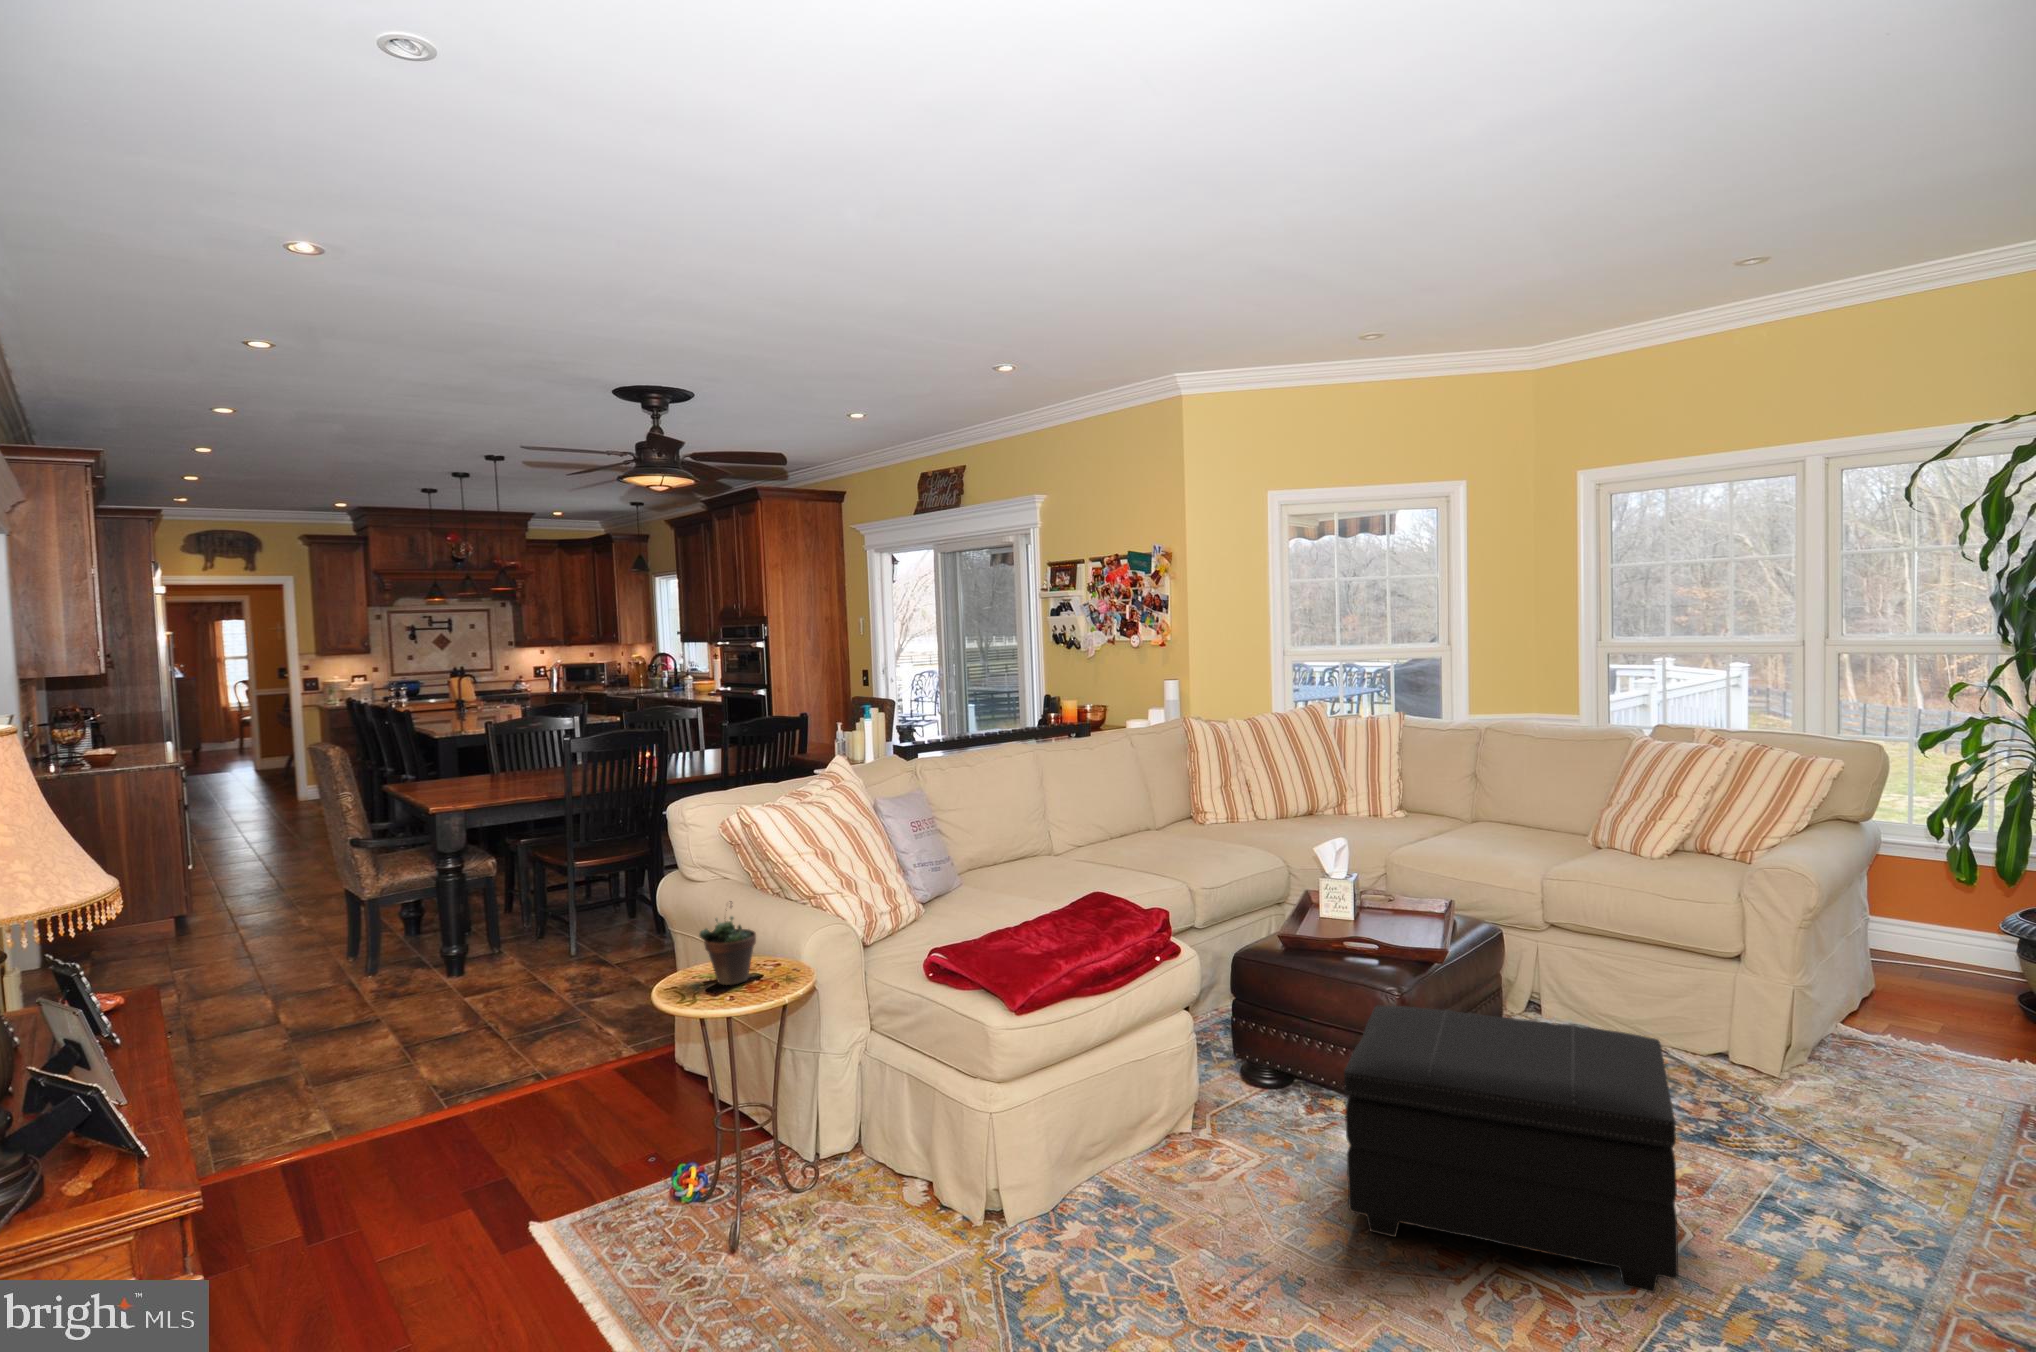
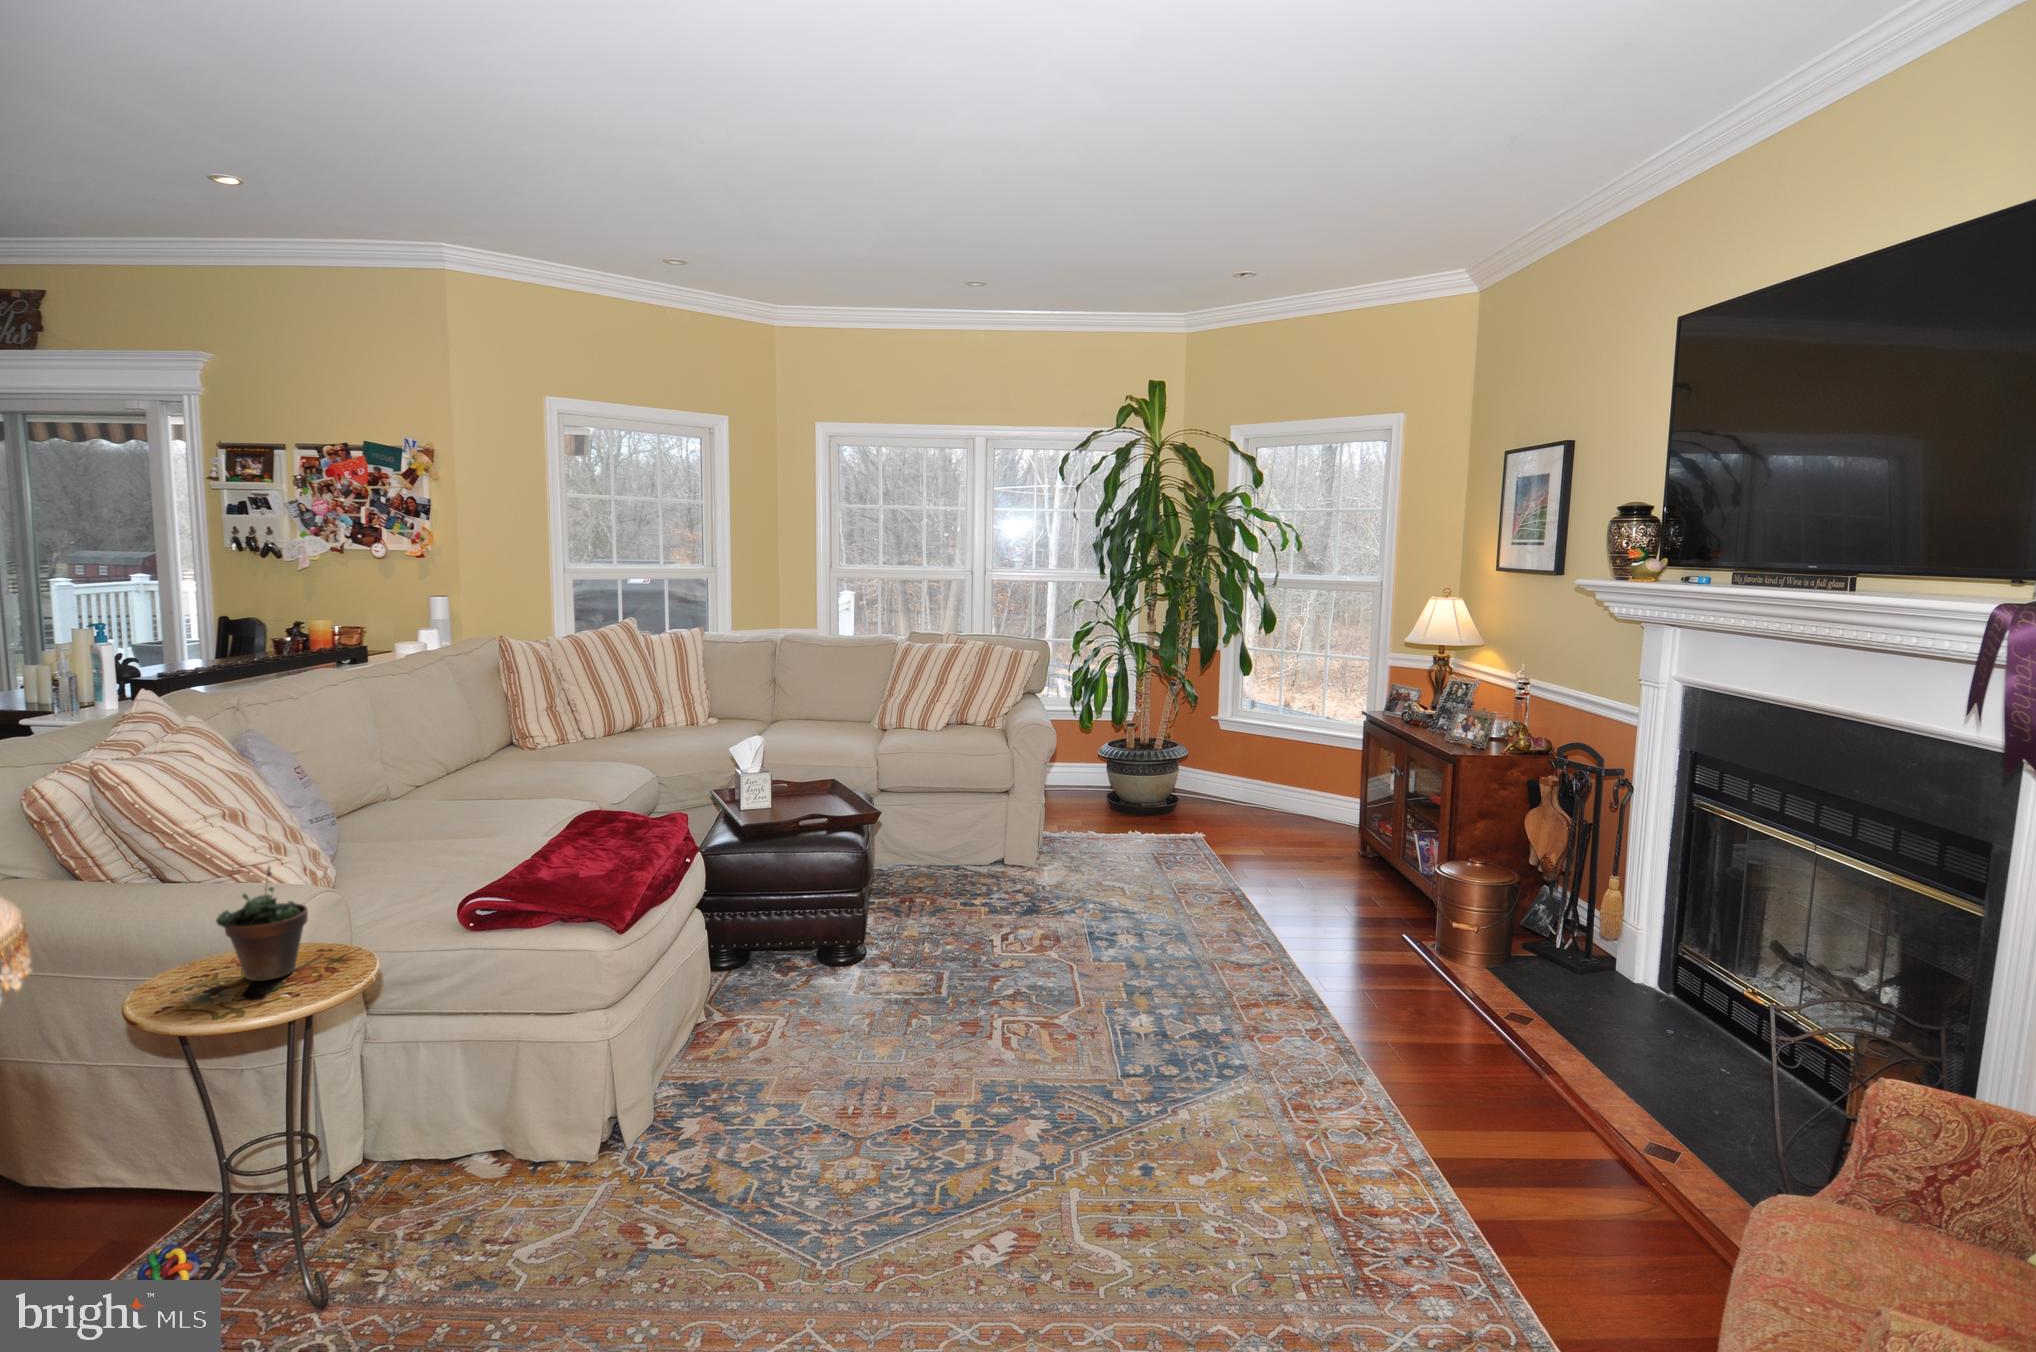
footstool: present [1344,1006,1678,1293] -> none [859,840,1107,1032]

